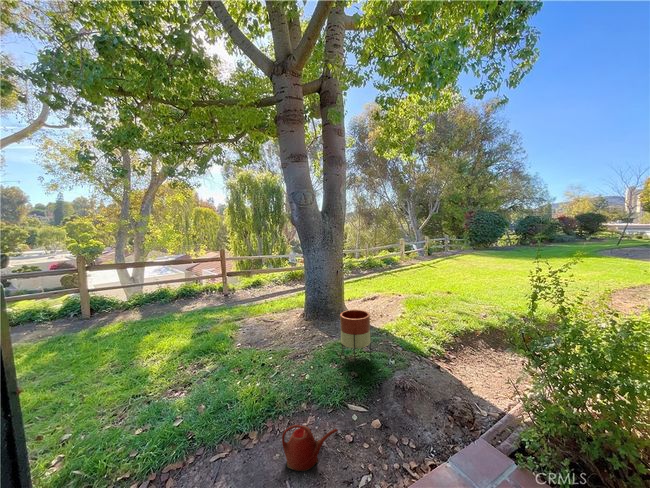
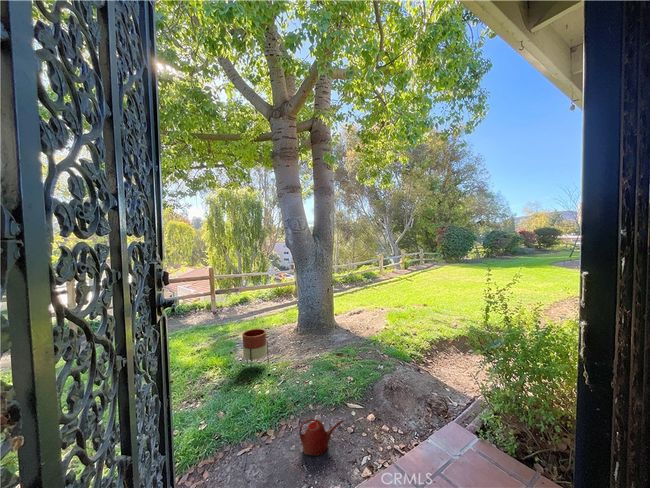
planter: present [340,310,371,365] -> present [242,329,269,373]

